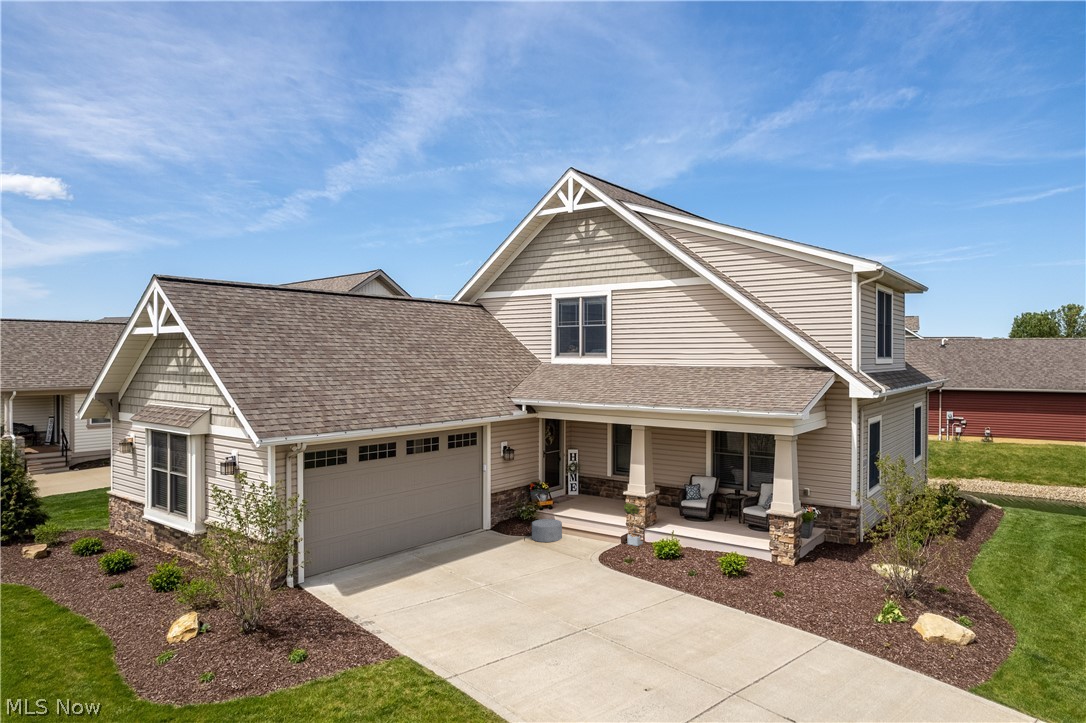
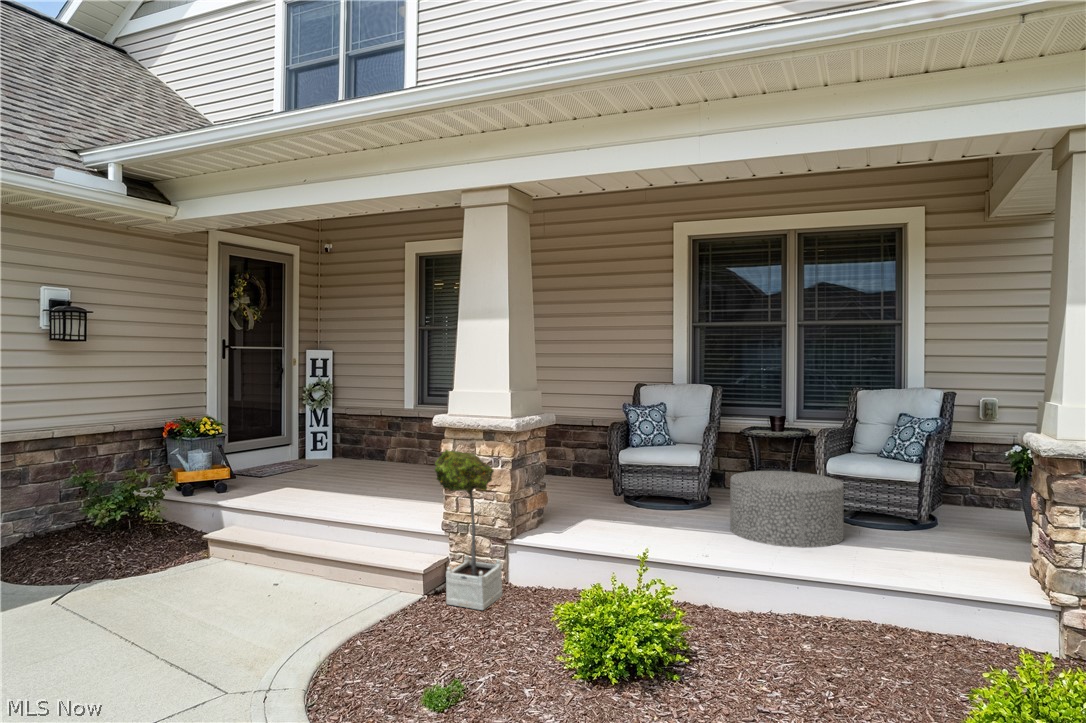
ottoman: present [532,519,562,542] -> present [730,471,844,548]

